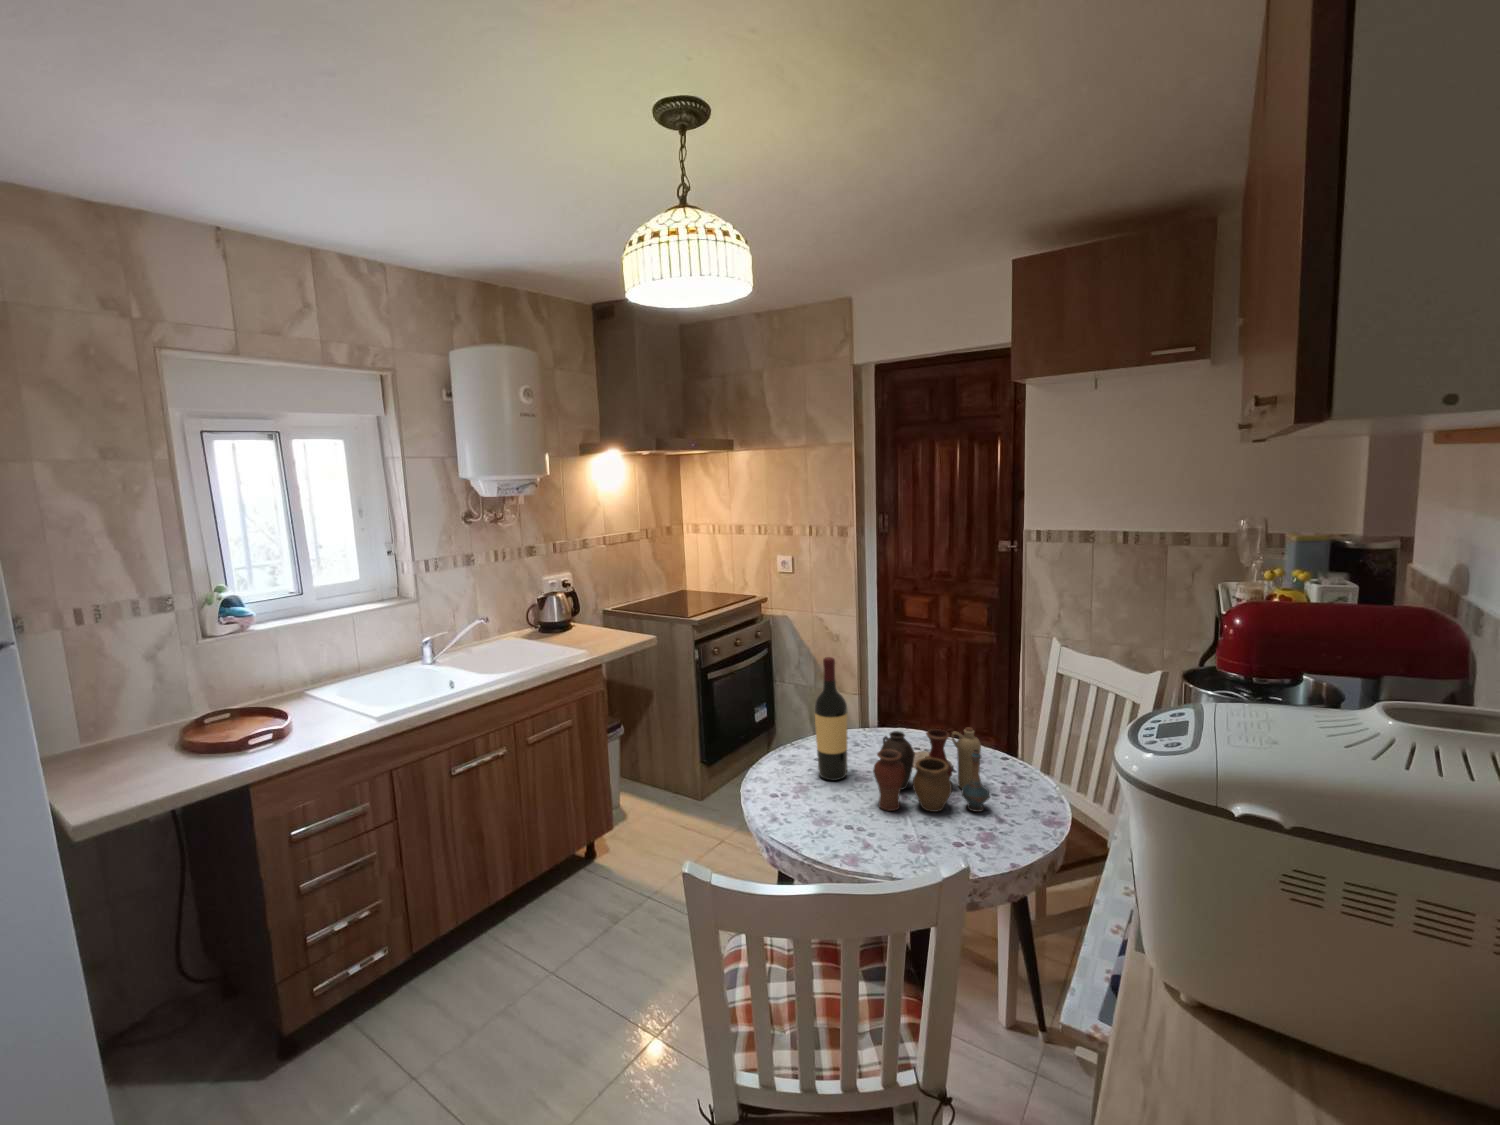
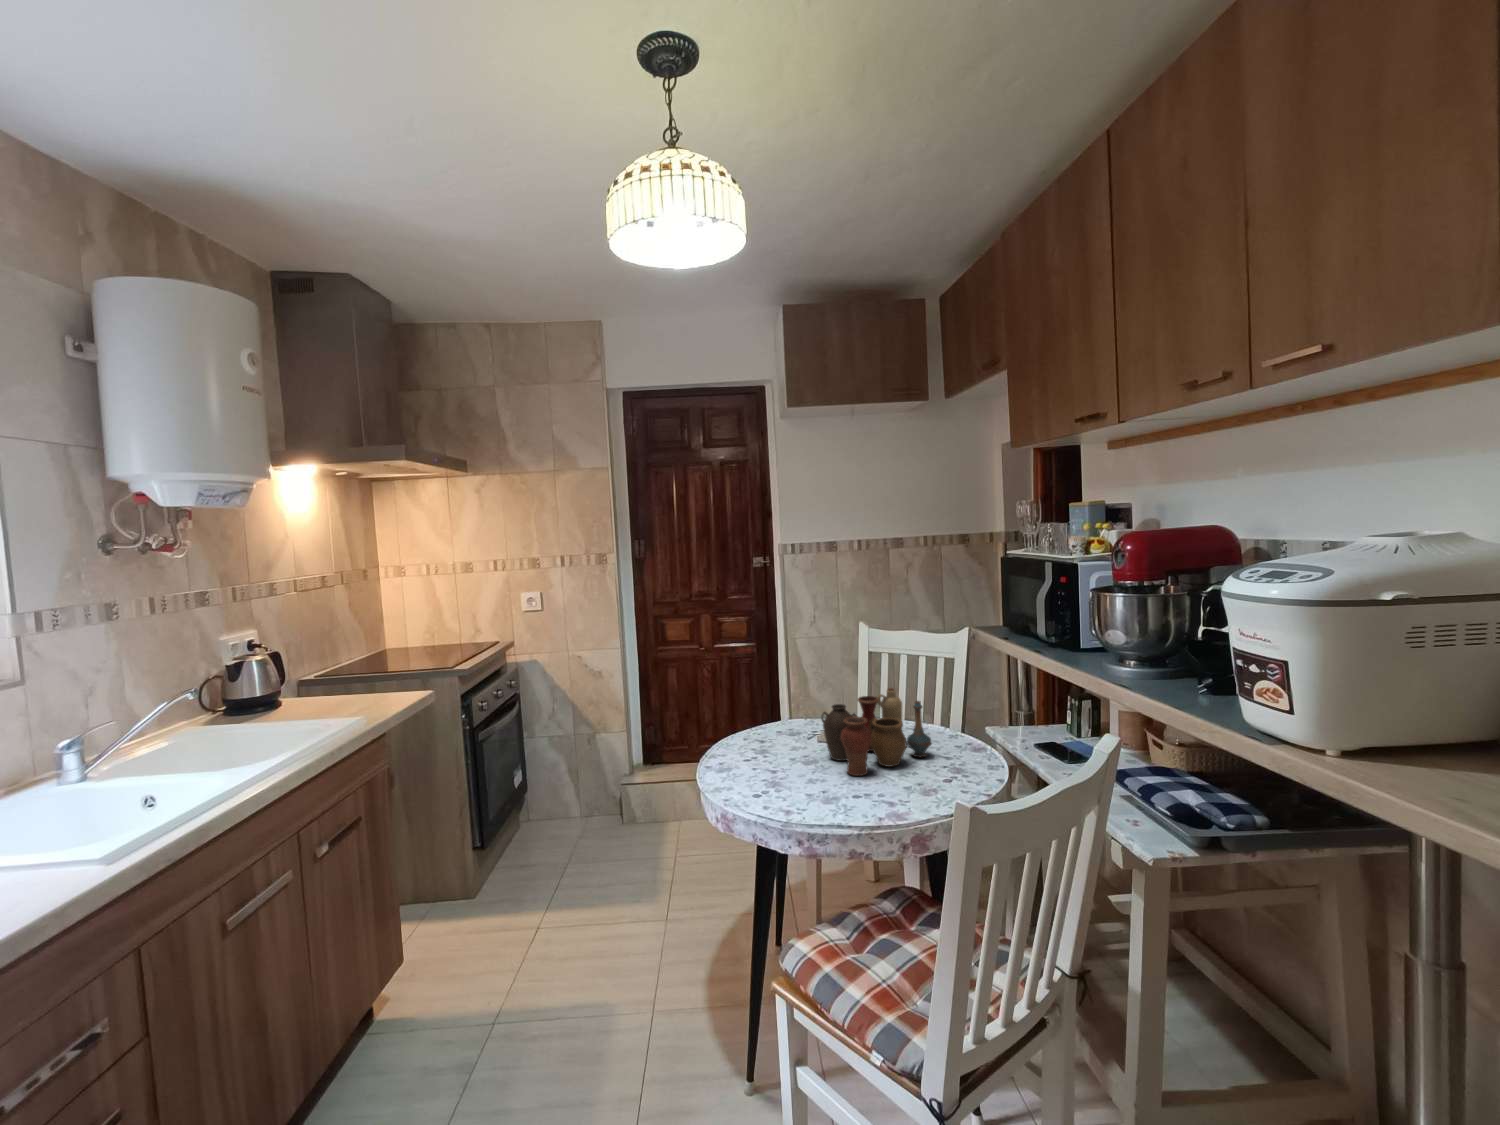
wine bottle: present [815,657,847,780] -> none [757,642,792,769]

